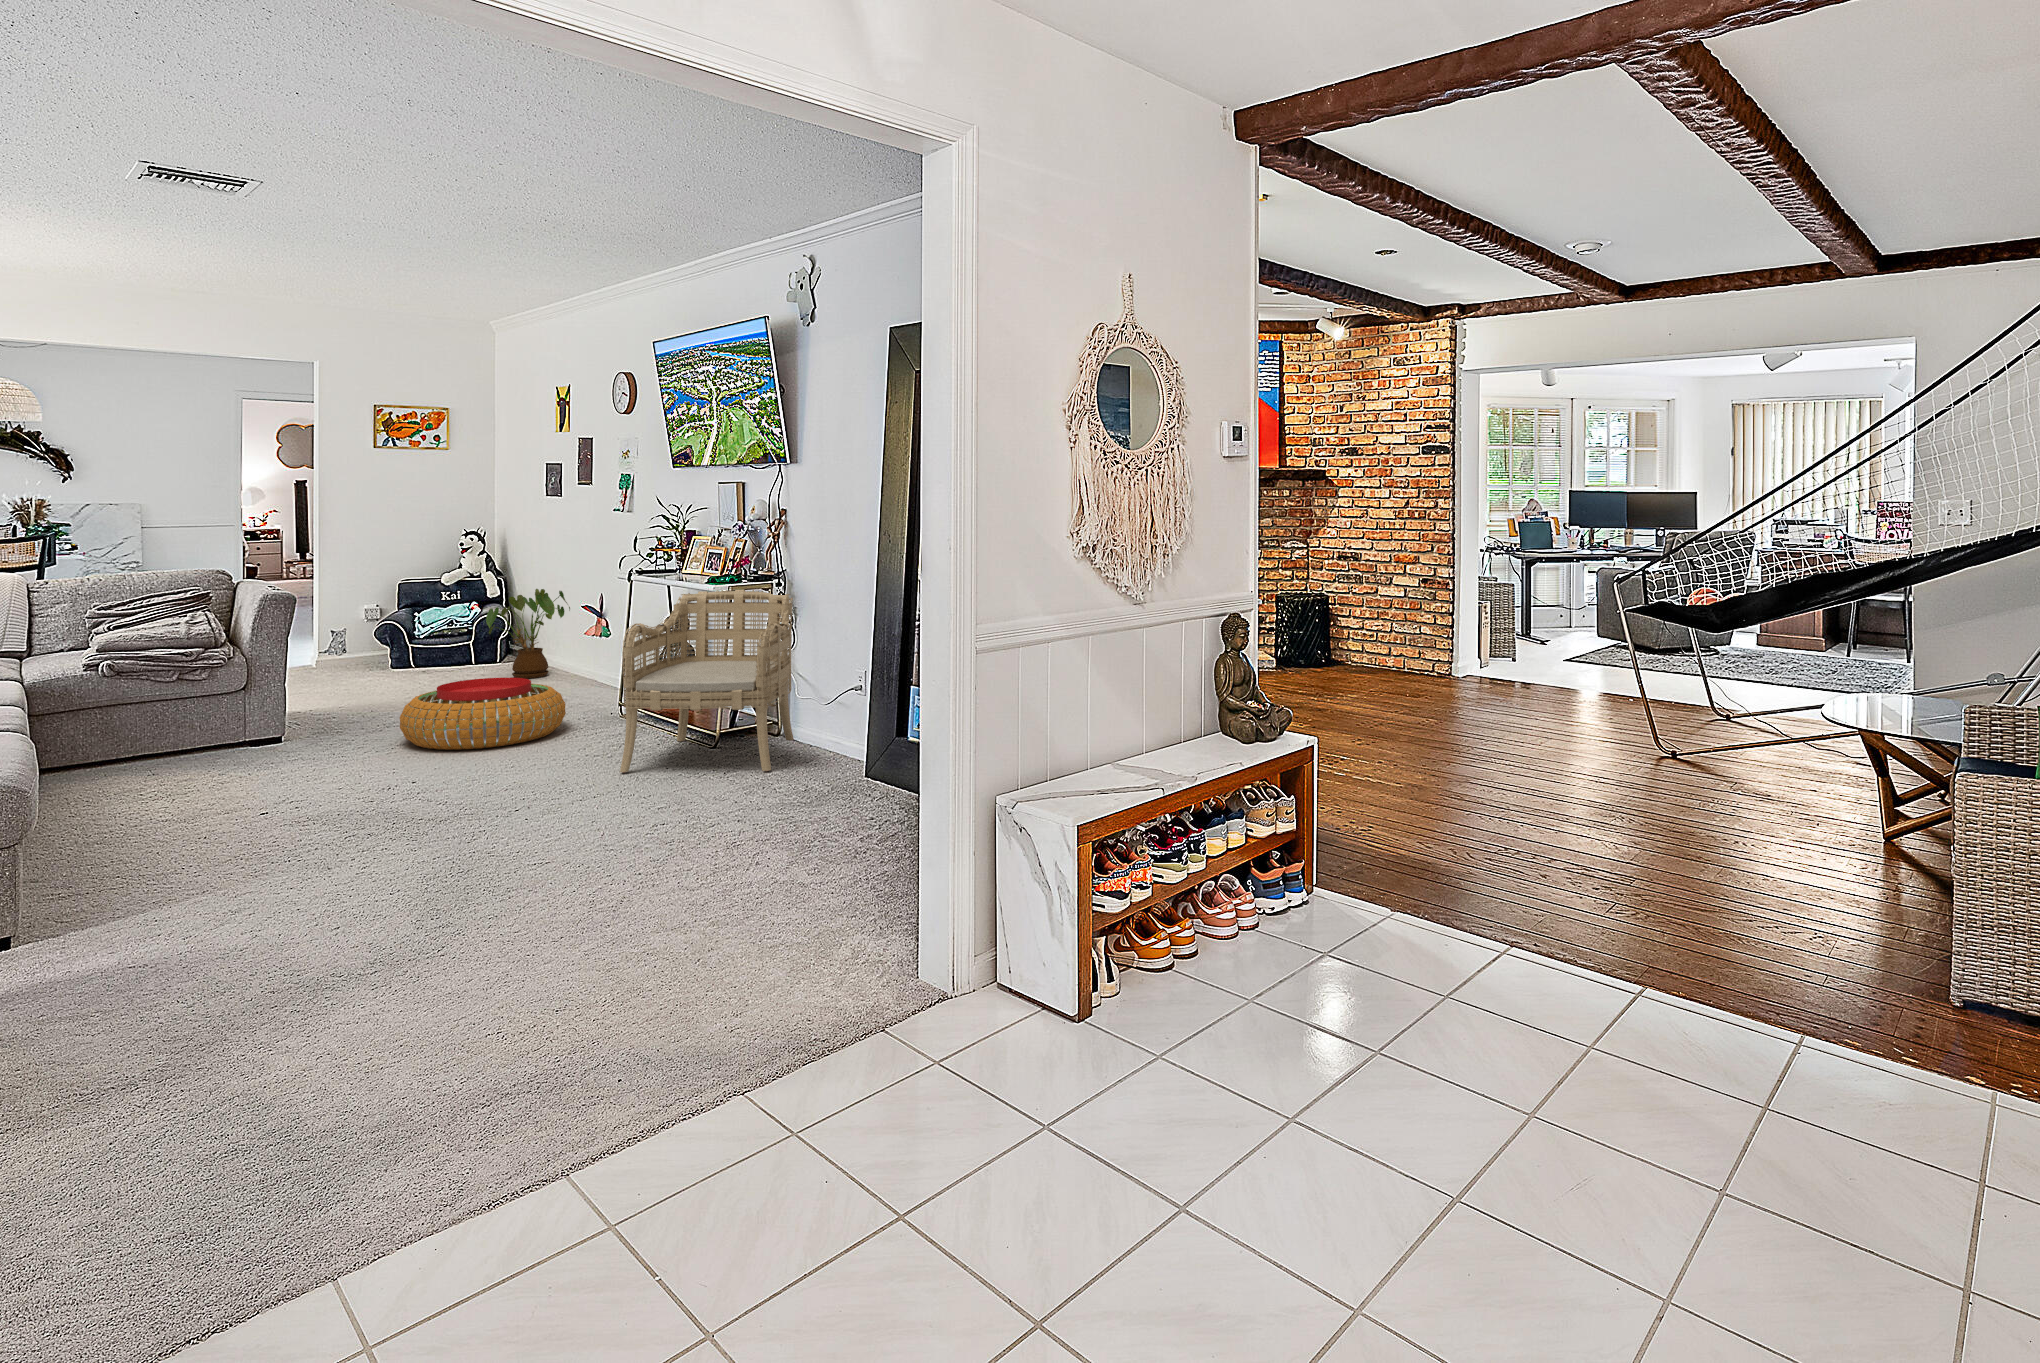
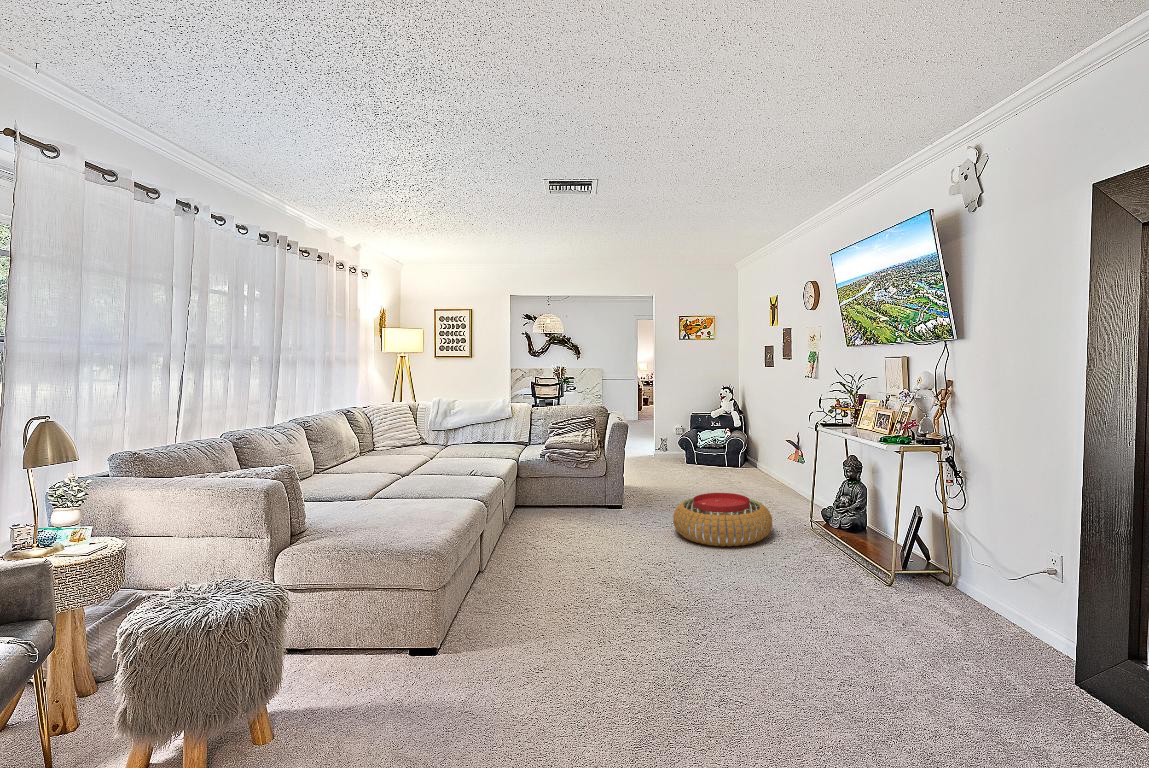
house plant: present [486,589,570,679] -> none [731,425,780,482]
armchair: present [620,590,794,773] -> none [808,450,965,636]

